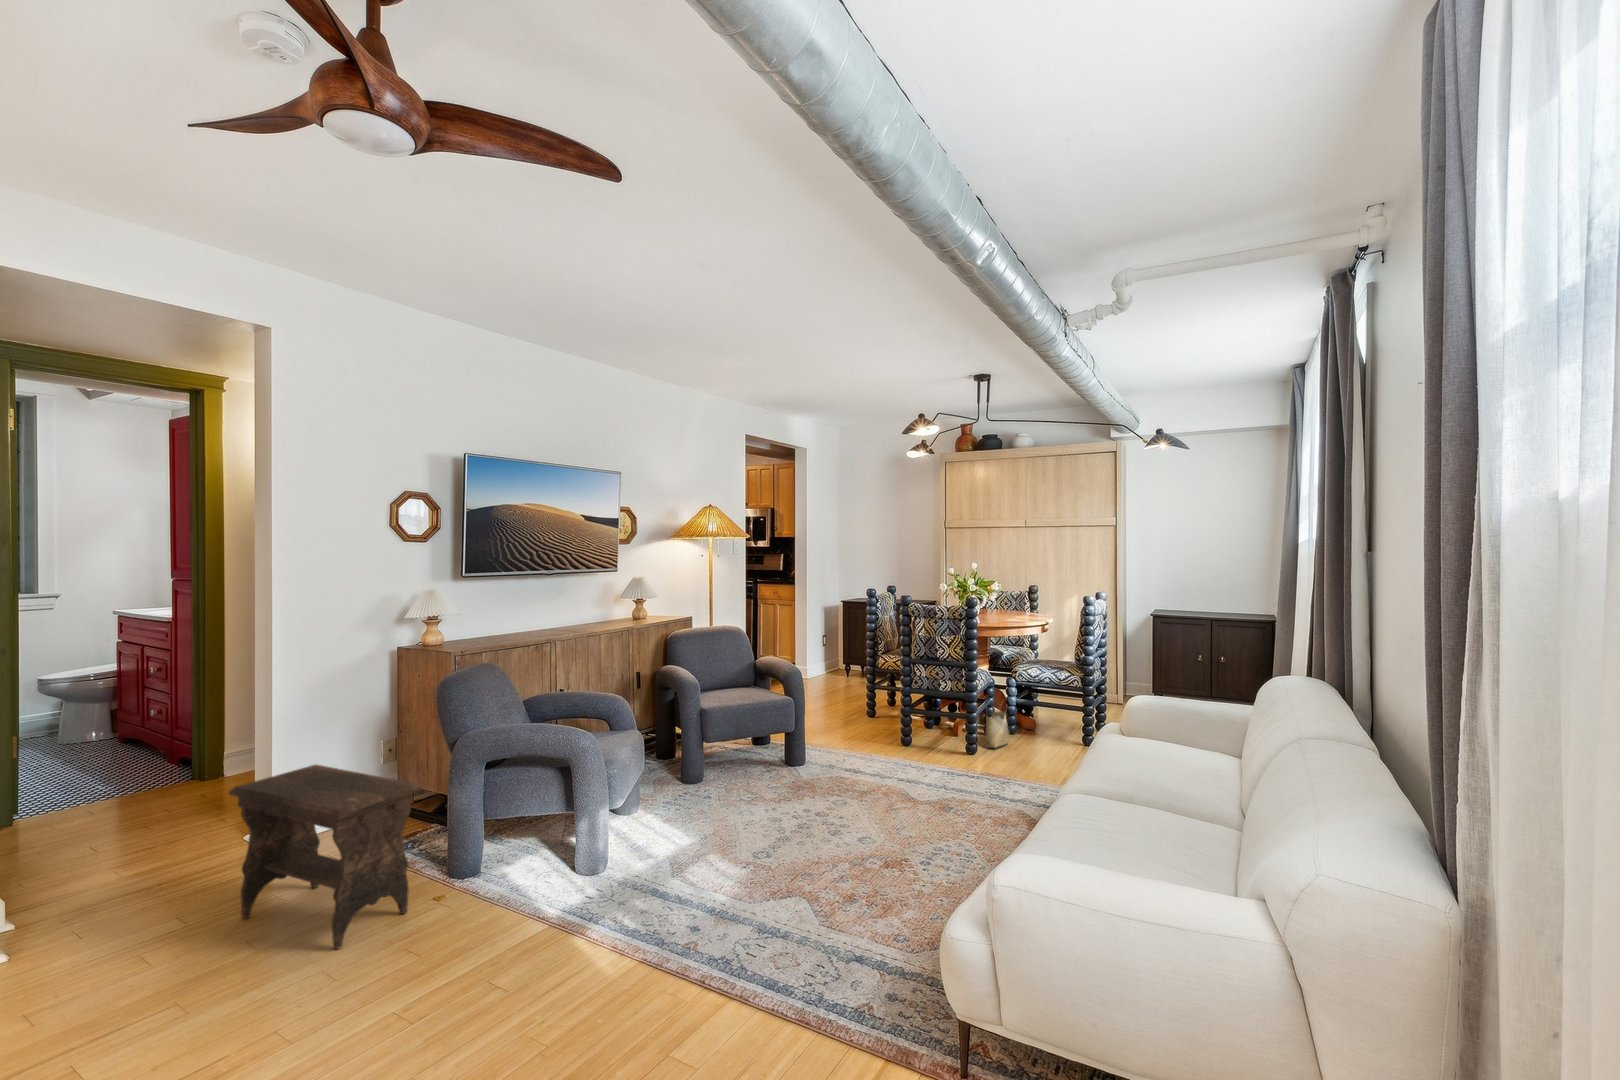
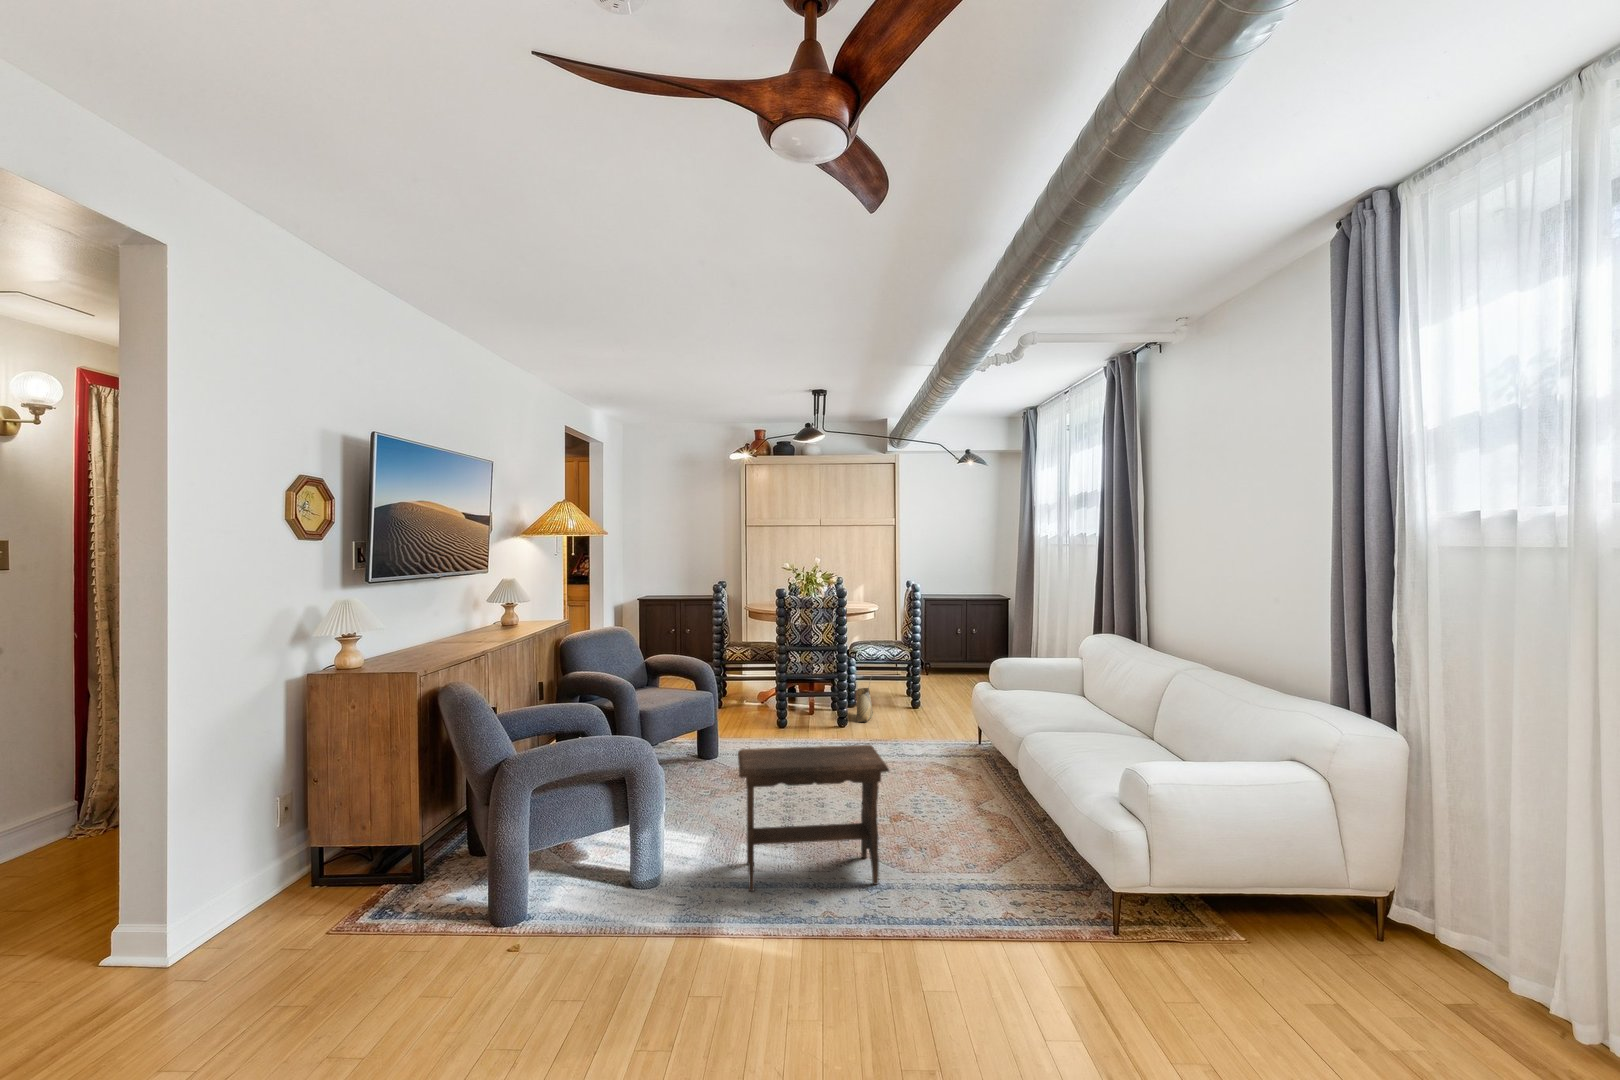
footstool: present [229,765,422,949] -> present [738,745,889,891]

